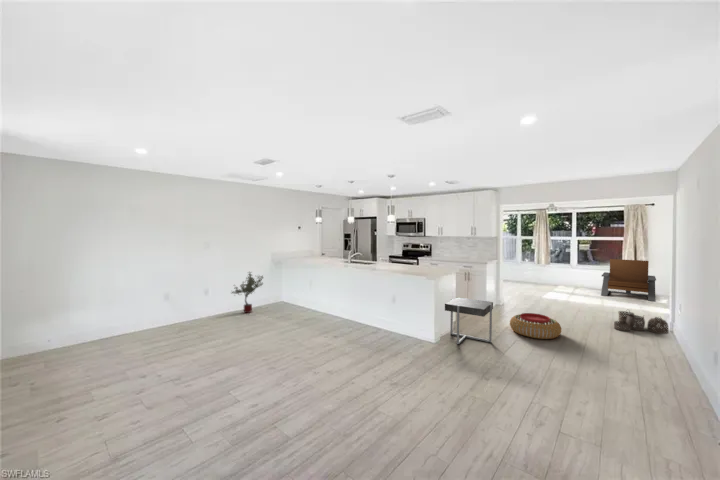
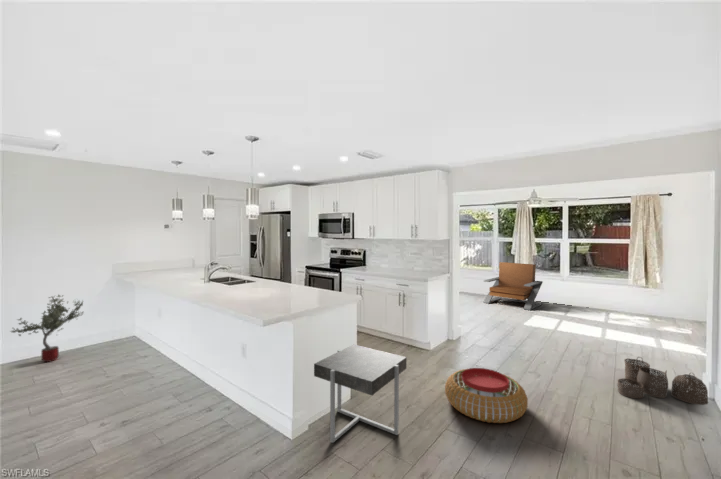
lounge chair: present [601,259,656,302] -> present [483,262,543,310]

